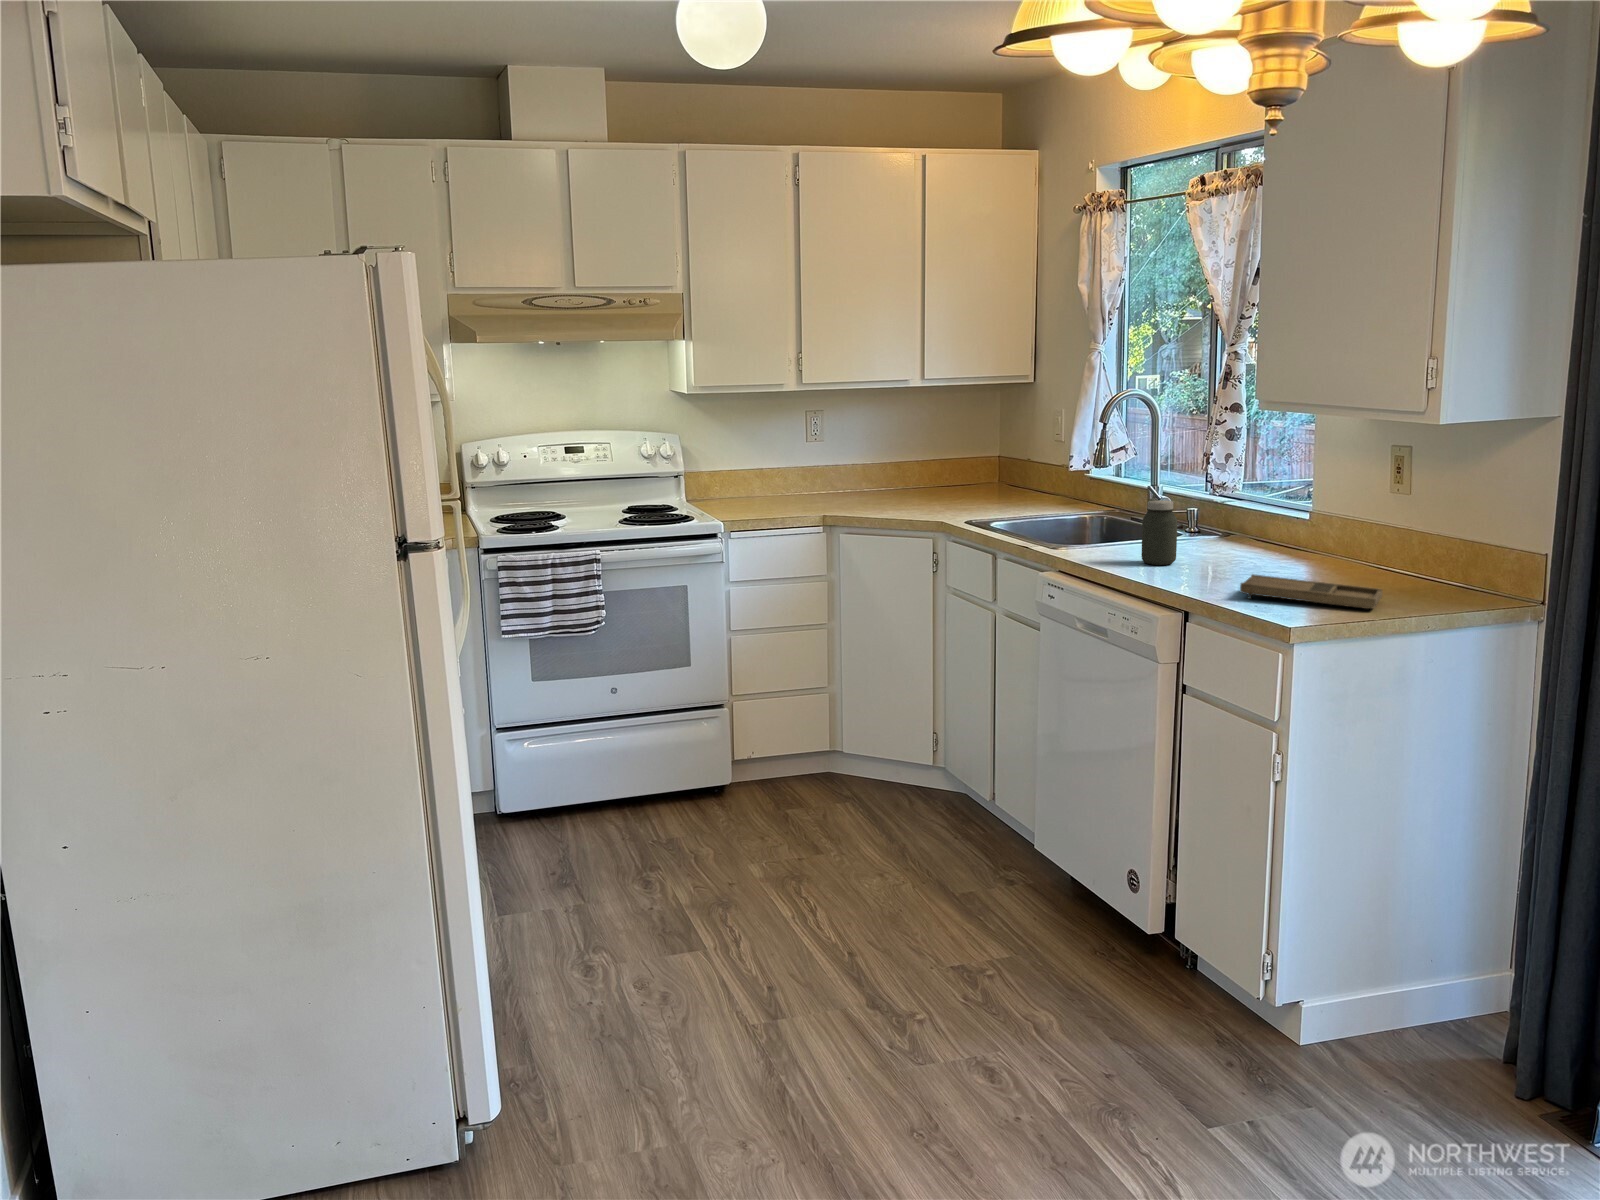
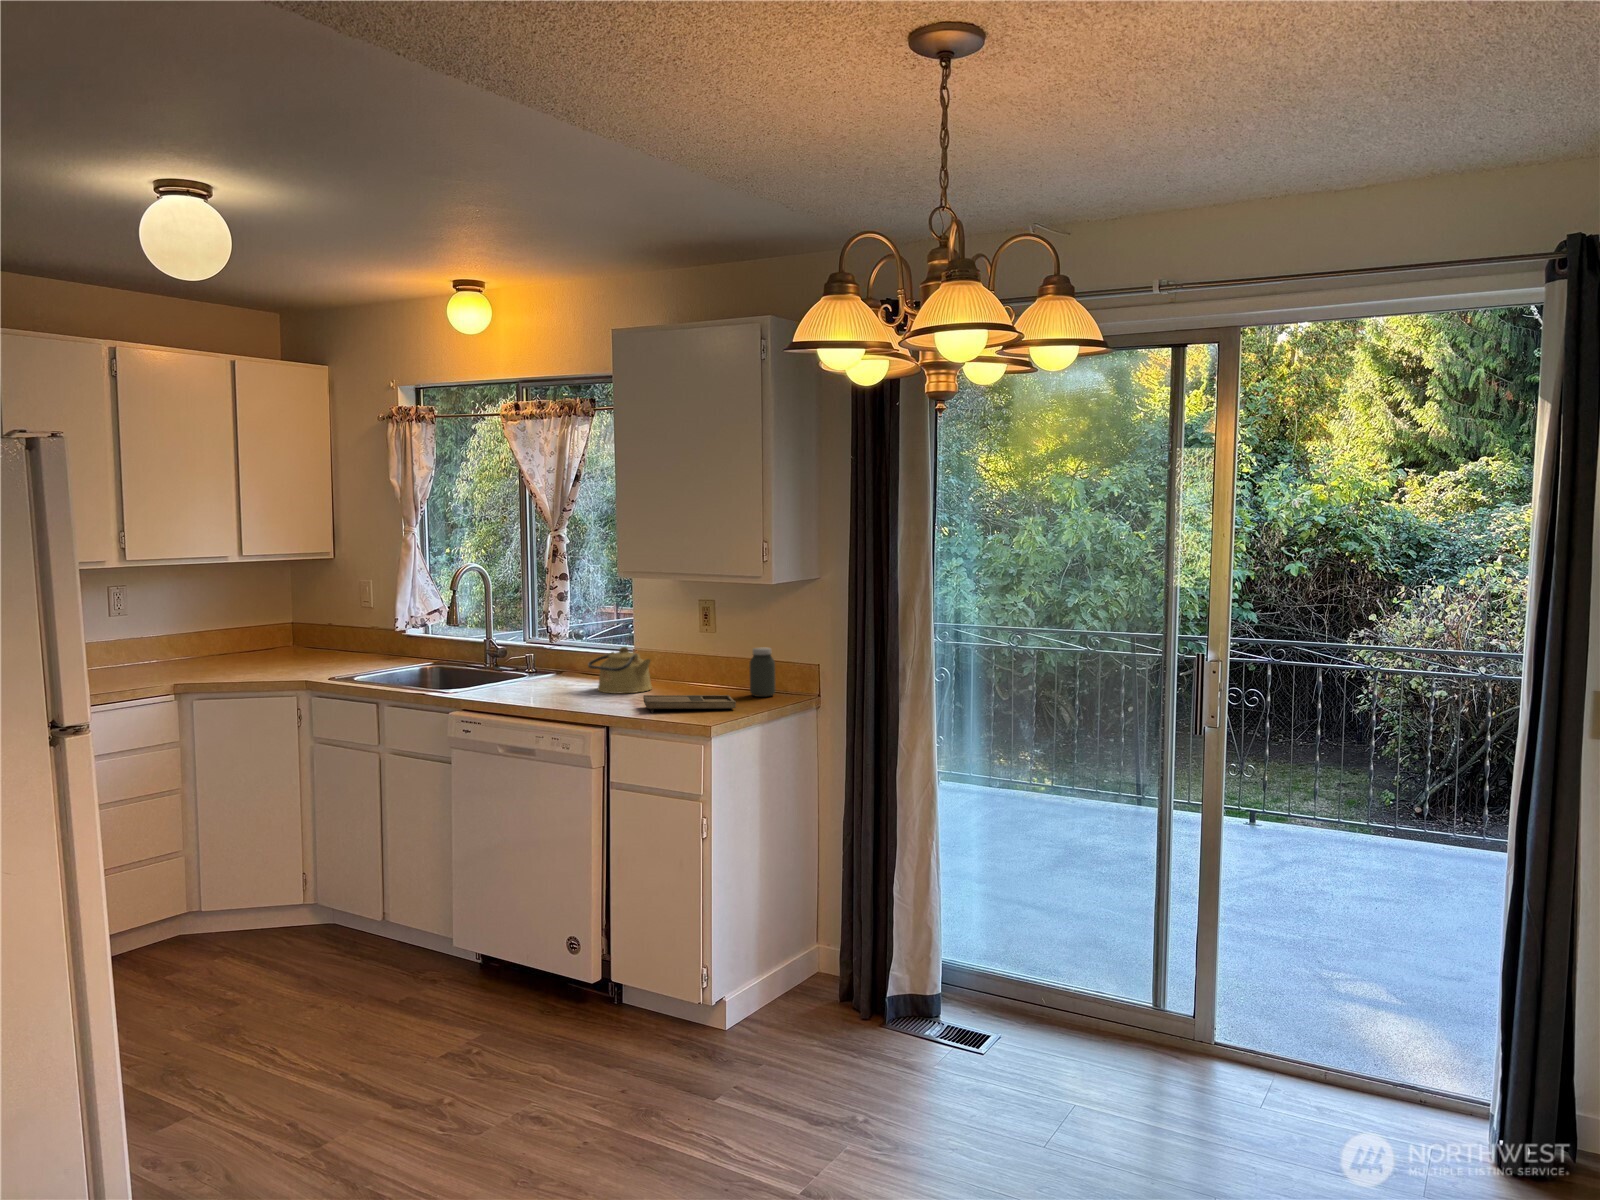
jar: present [1141,500,1177,565] -> present [750,647,776,697]
kettle: none [1220,506,1308,570] -> present [588,647,652,693]

